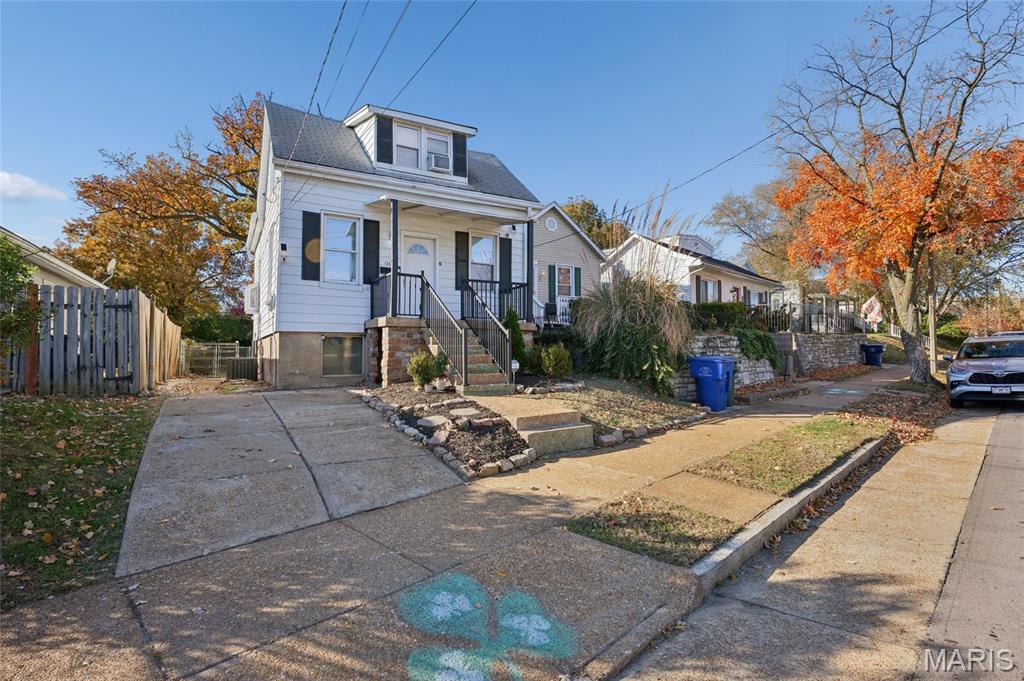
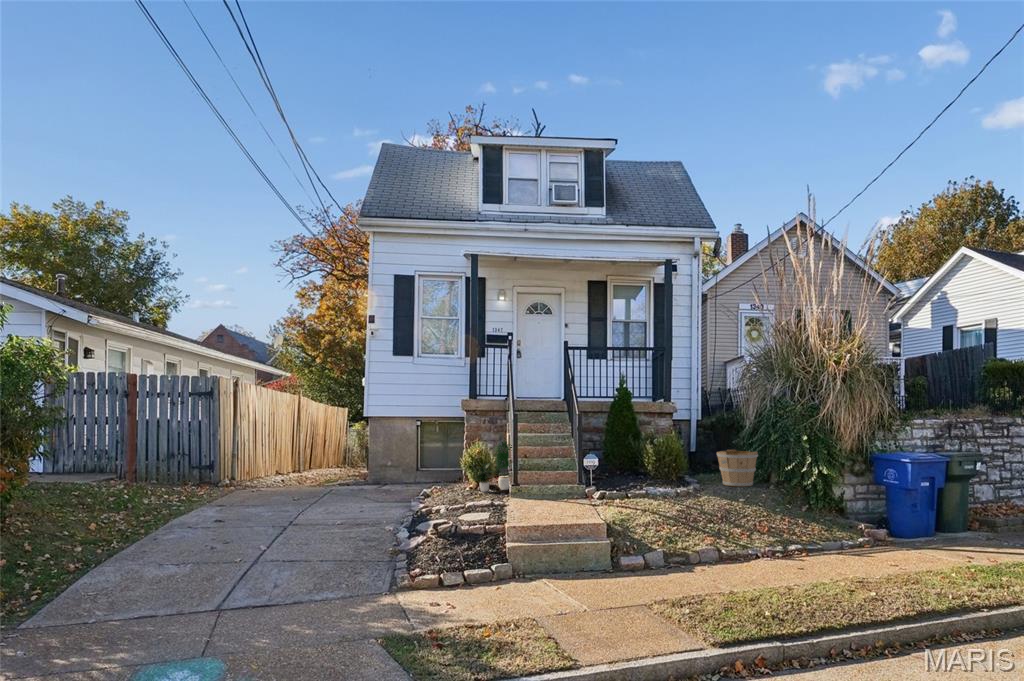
wooden bucket: none [584,357,612,382] -> present [717,450,758,487]

